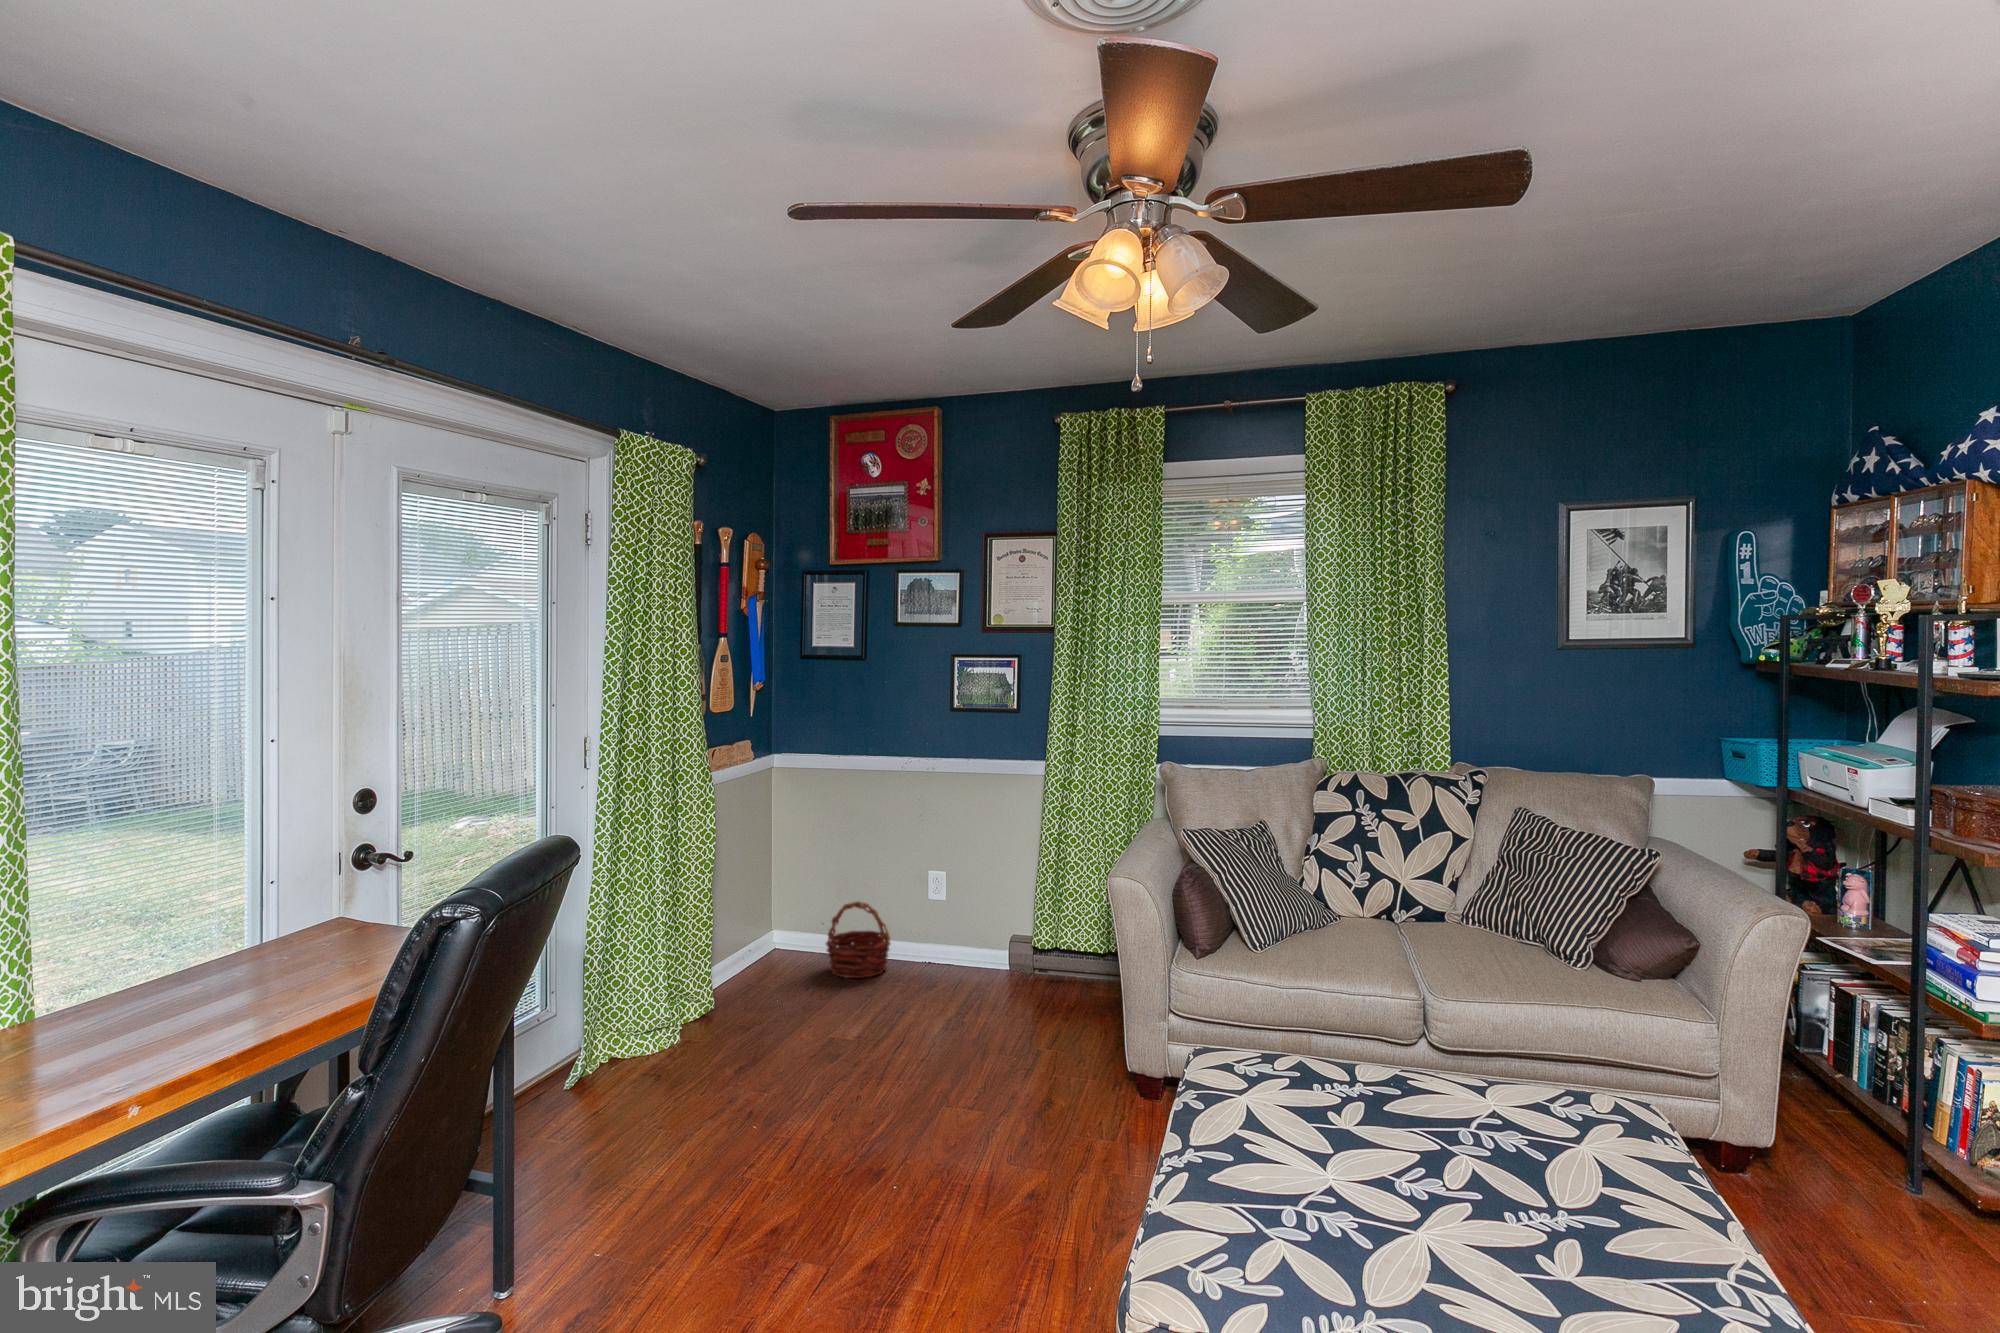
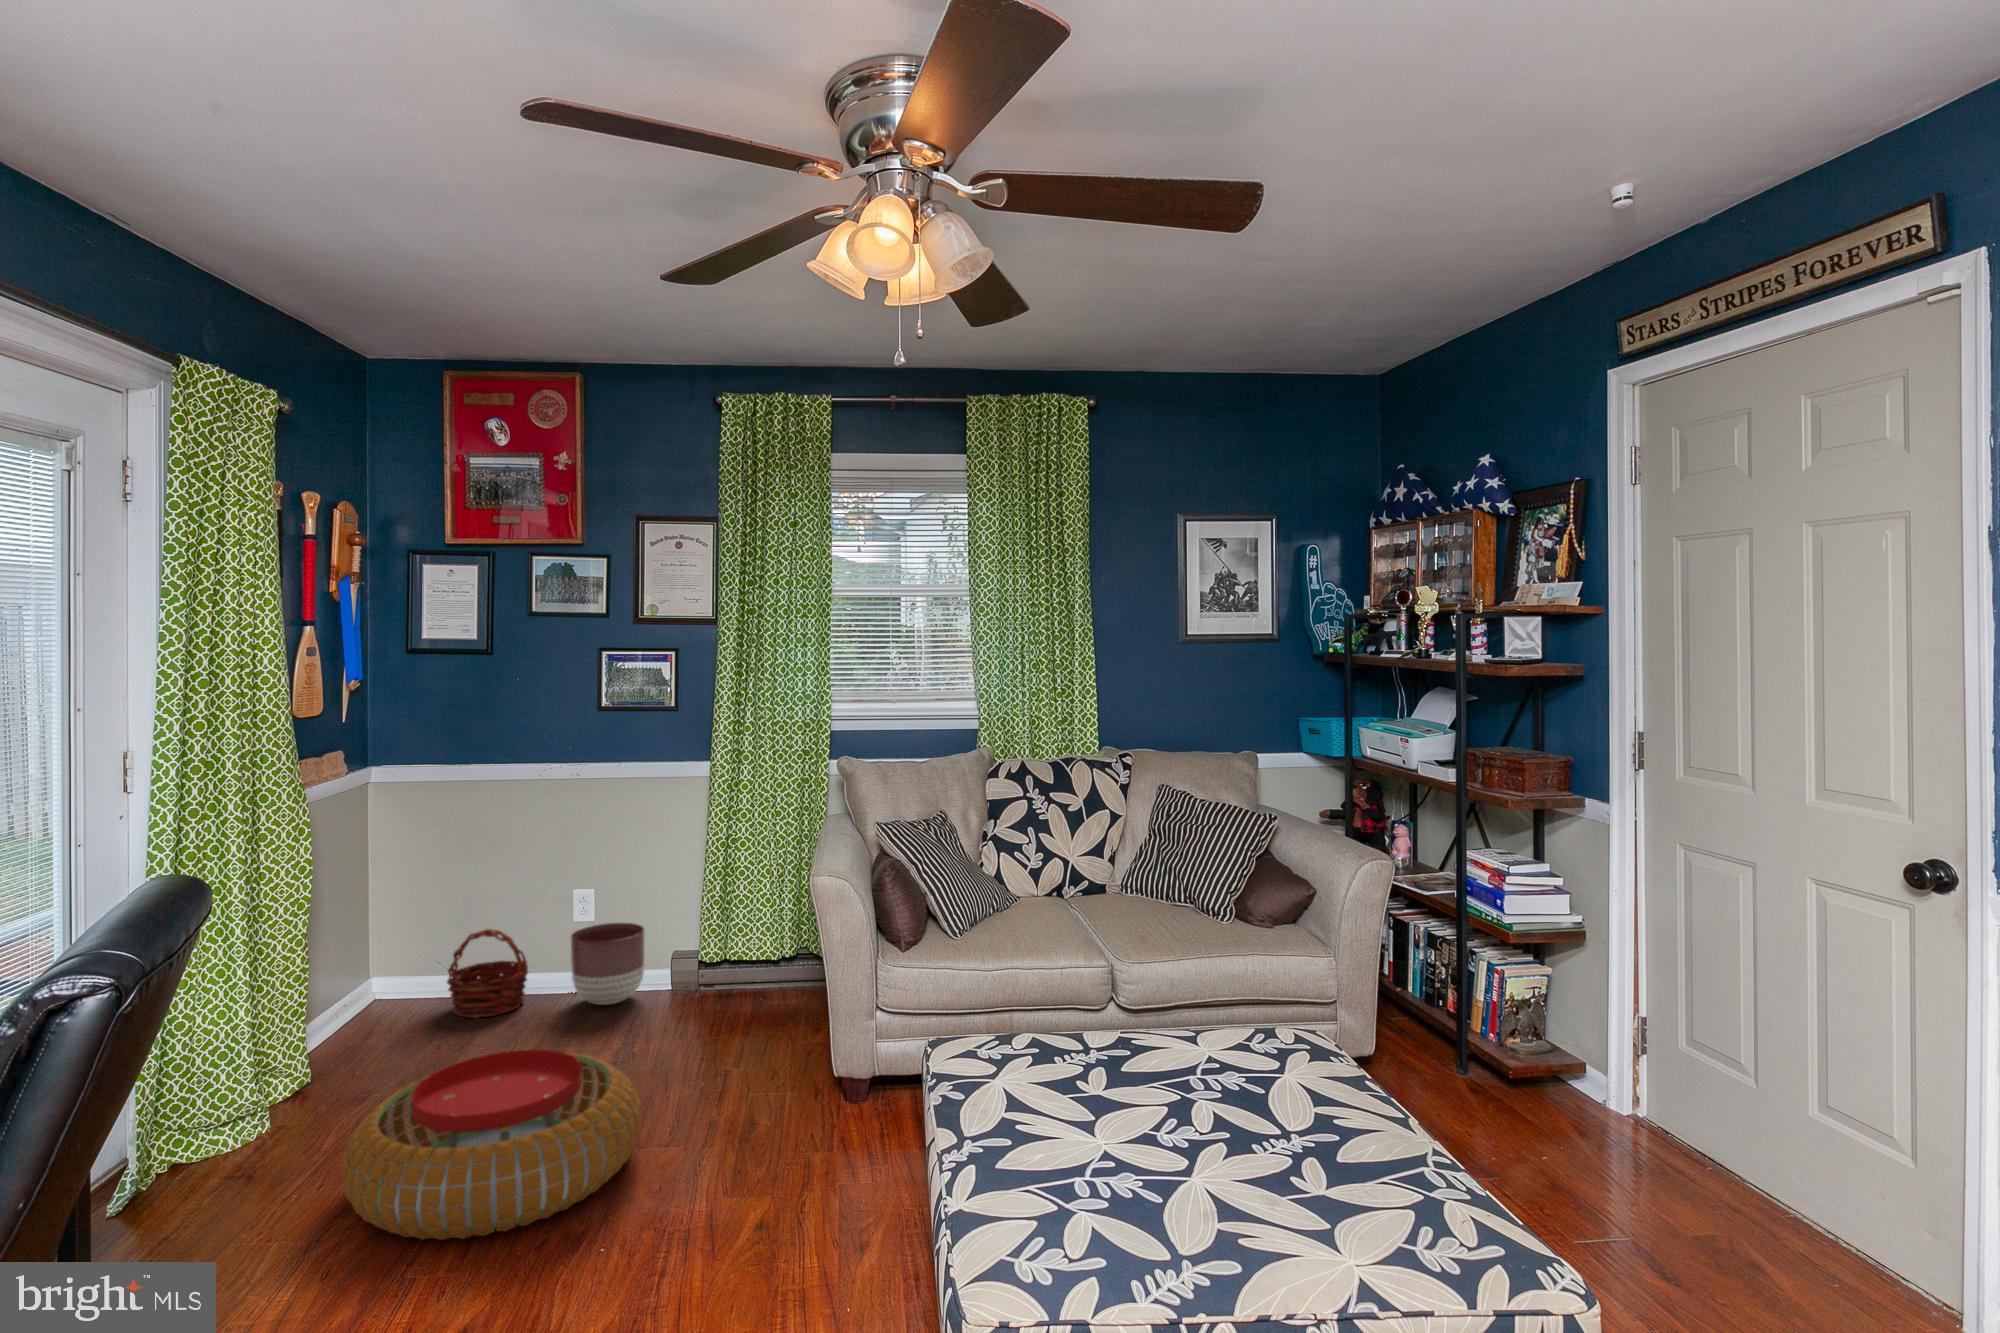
planter: none [923,907,986,981] -> present [571,923,644,1005]
pouf: none [712,1008,949,1160] -> present [342,1050,642,1240]

